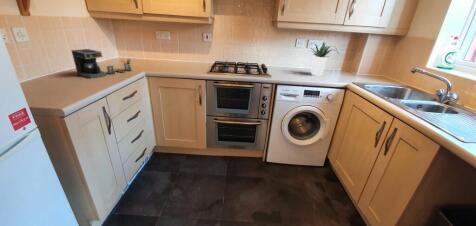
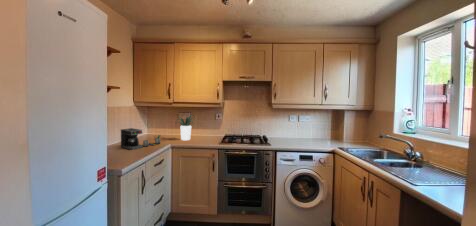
potted plant: present [311,42,338,75] -> present [180,115,192,140]

